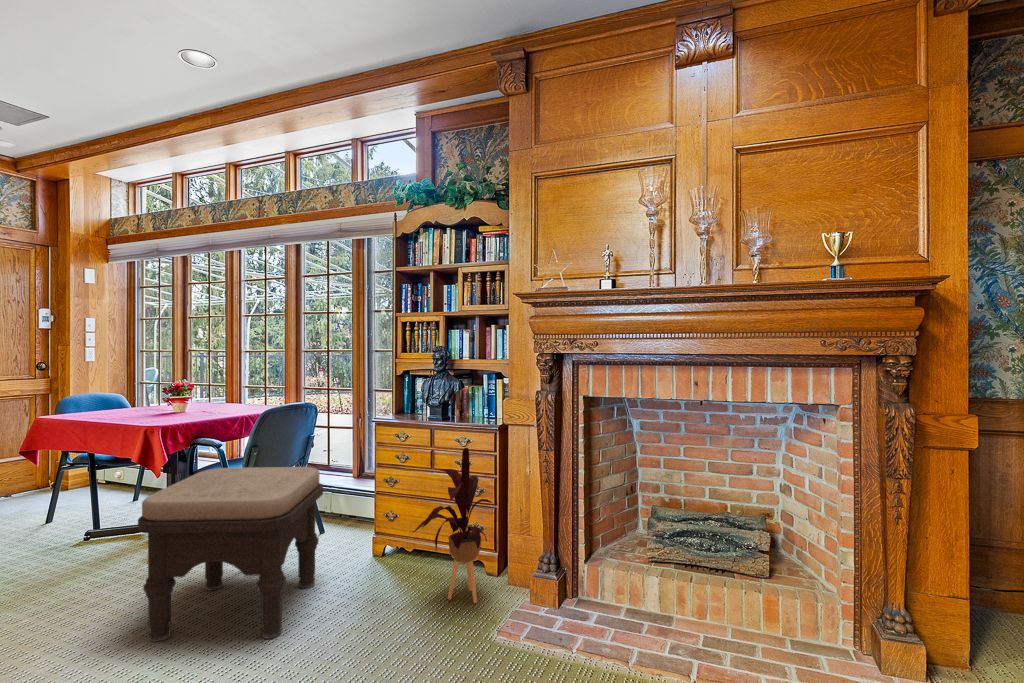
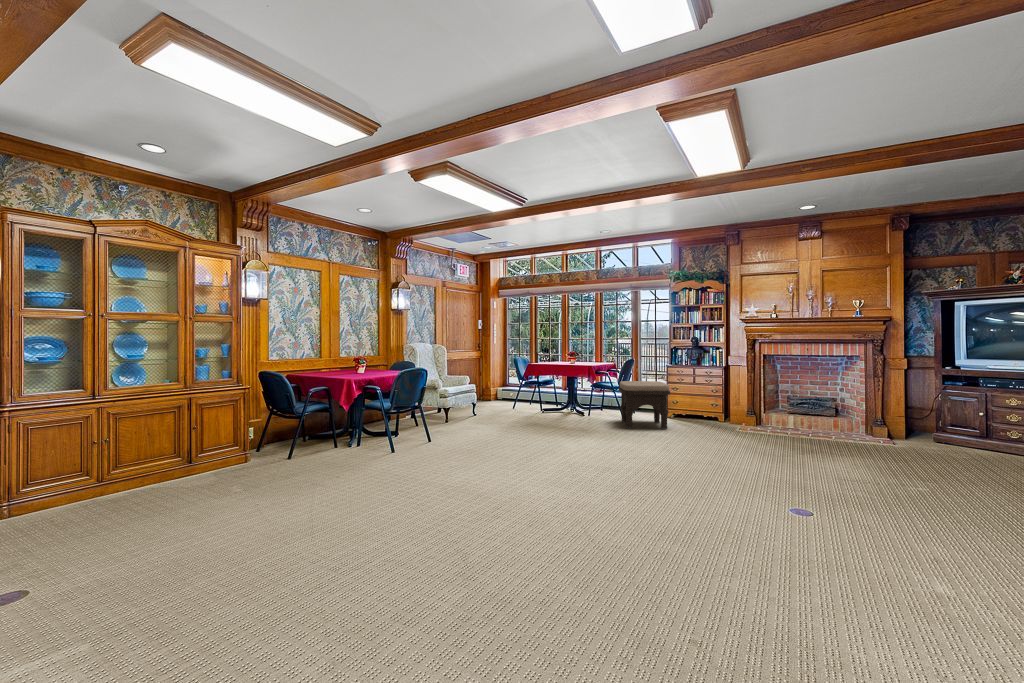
house plant: present [413,448,492,603] -> none [701,372,731,426]

